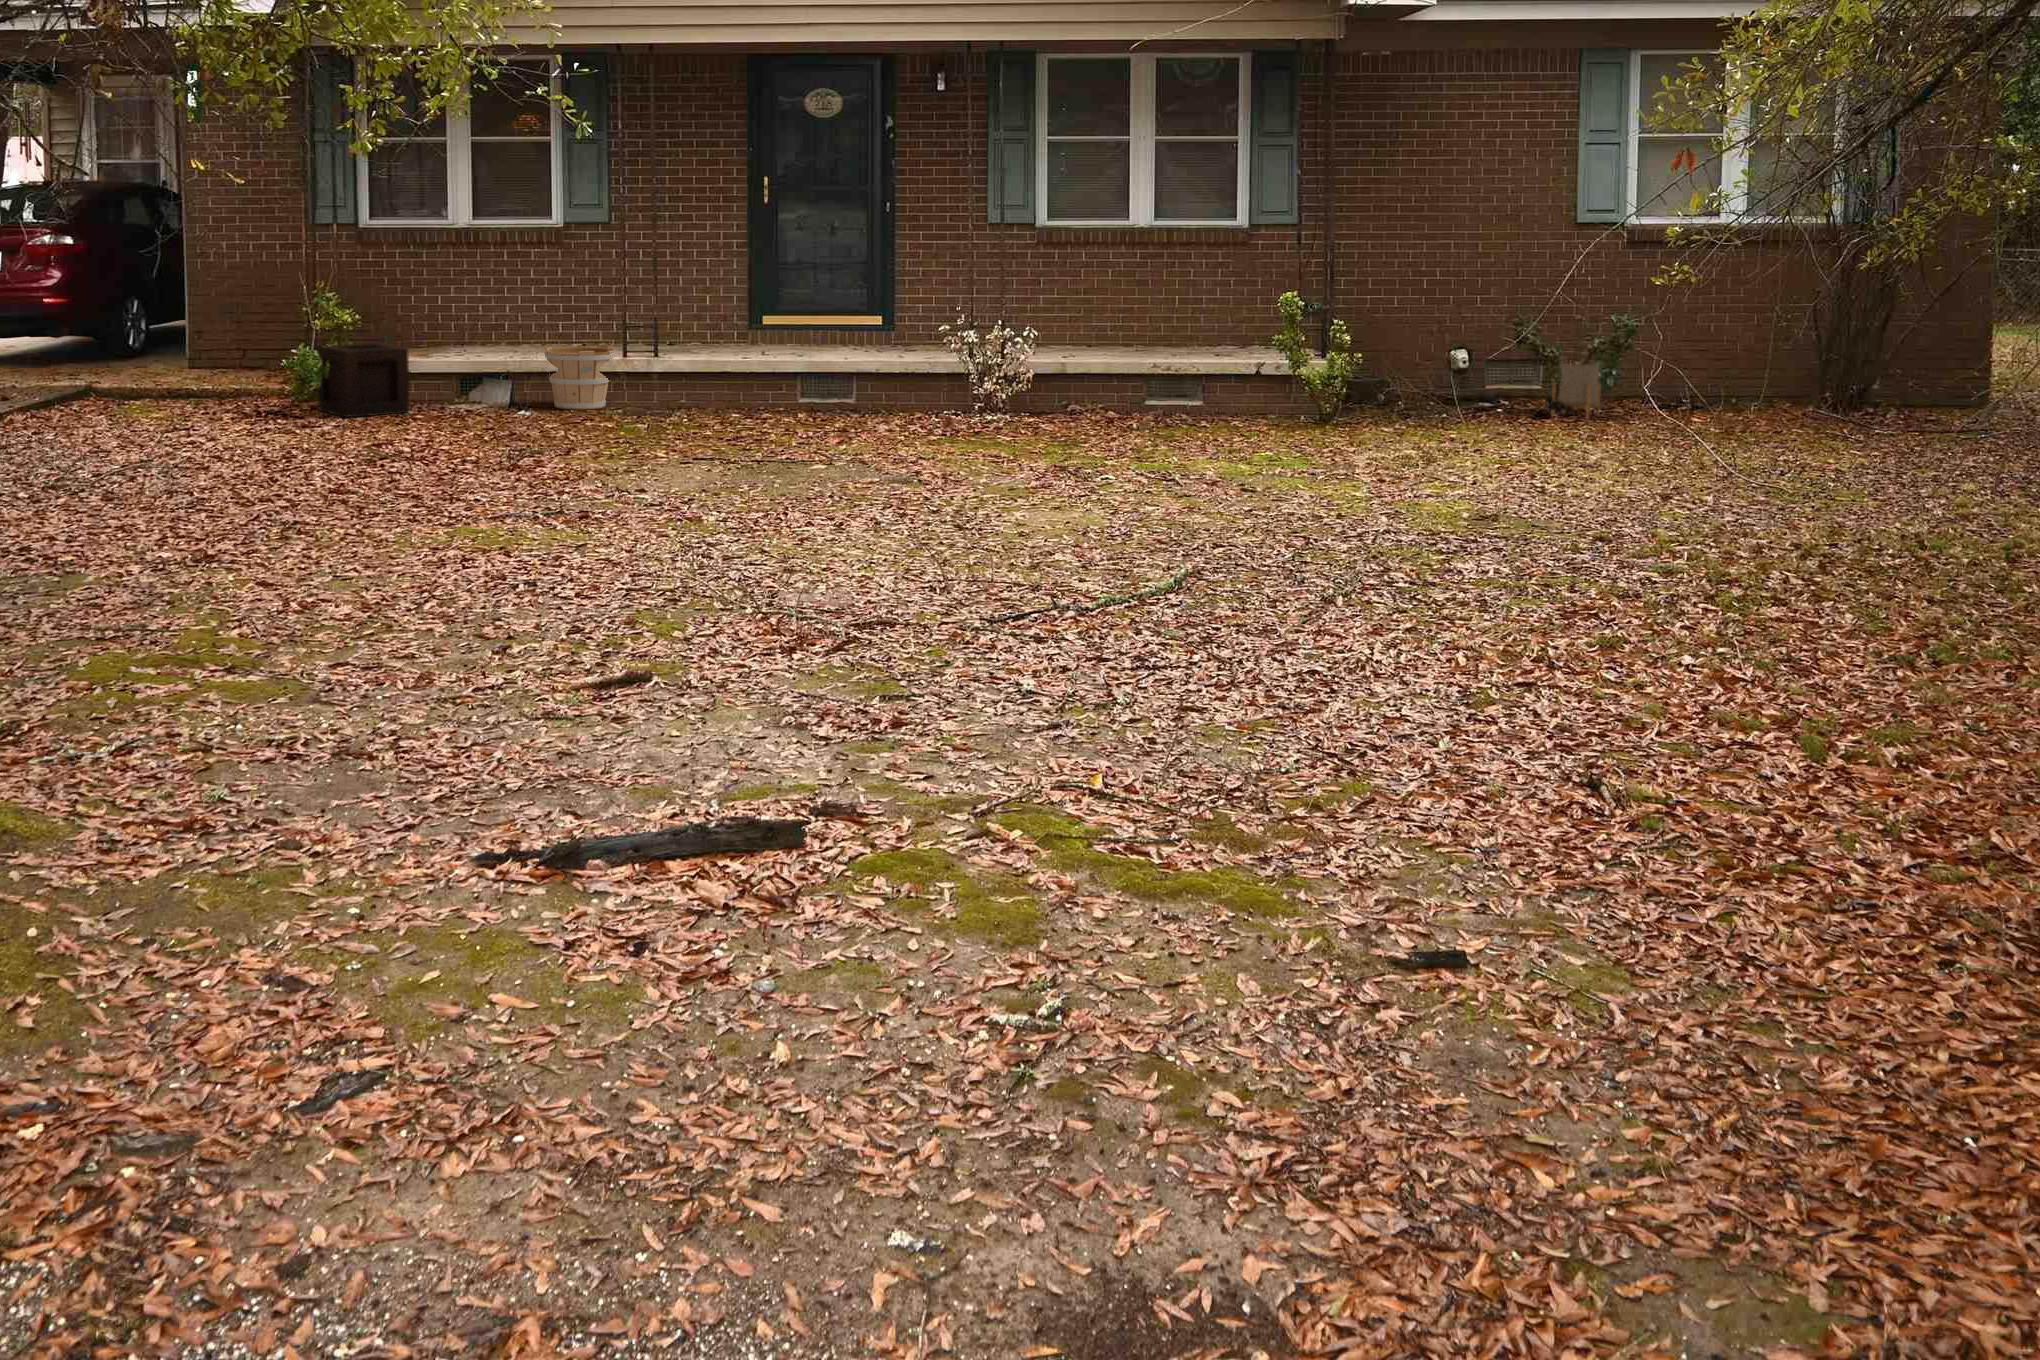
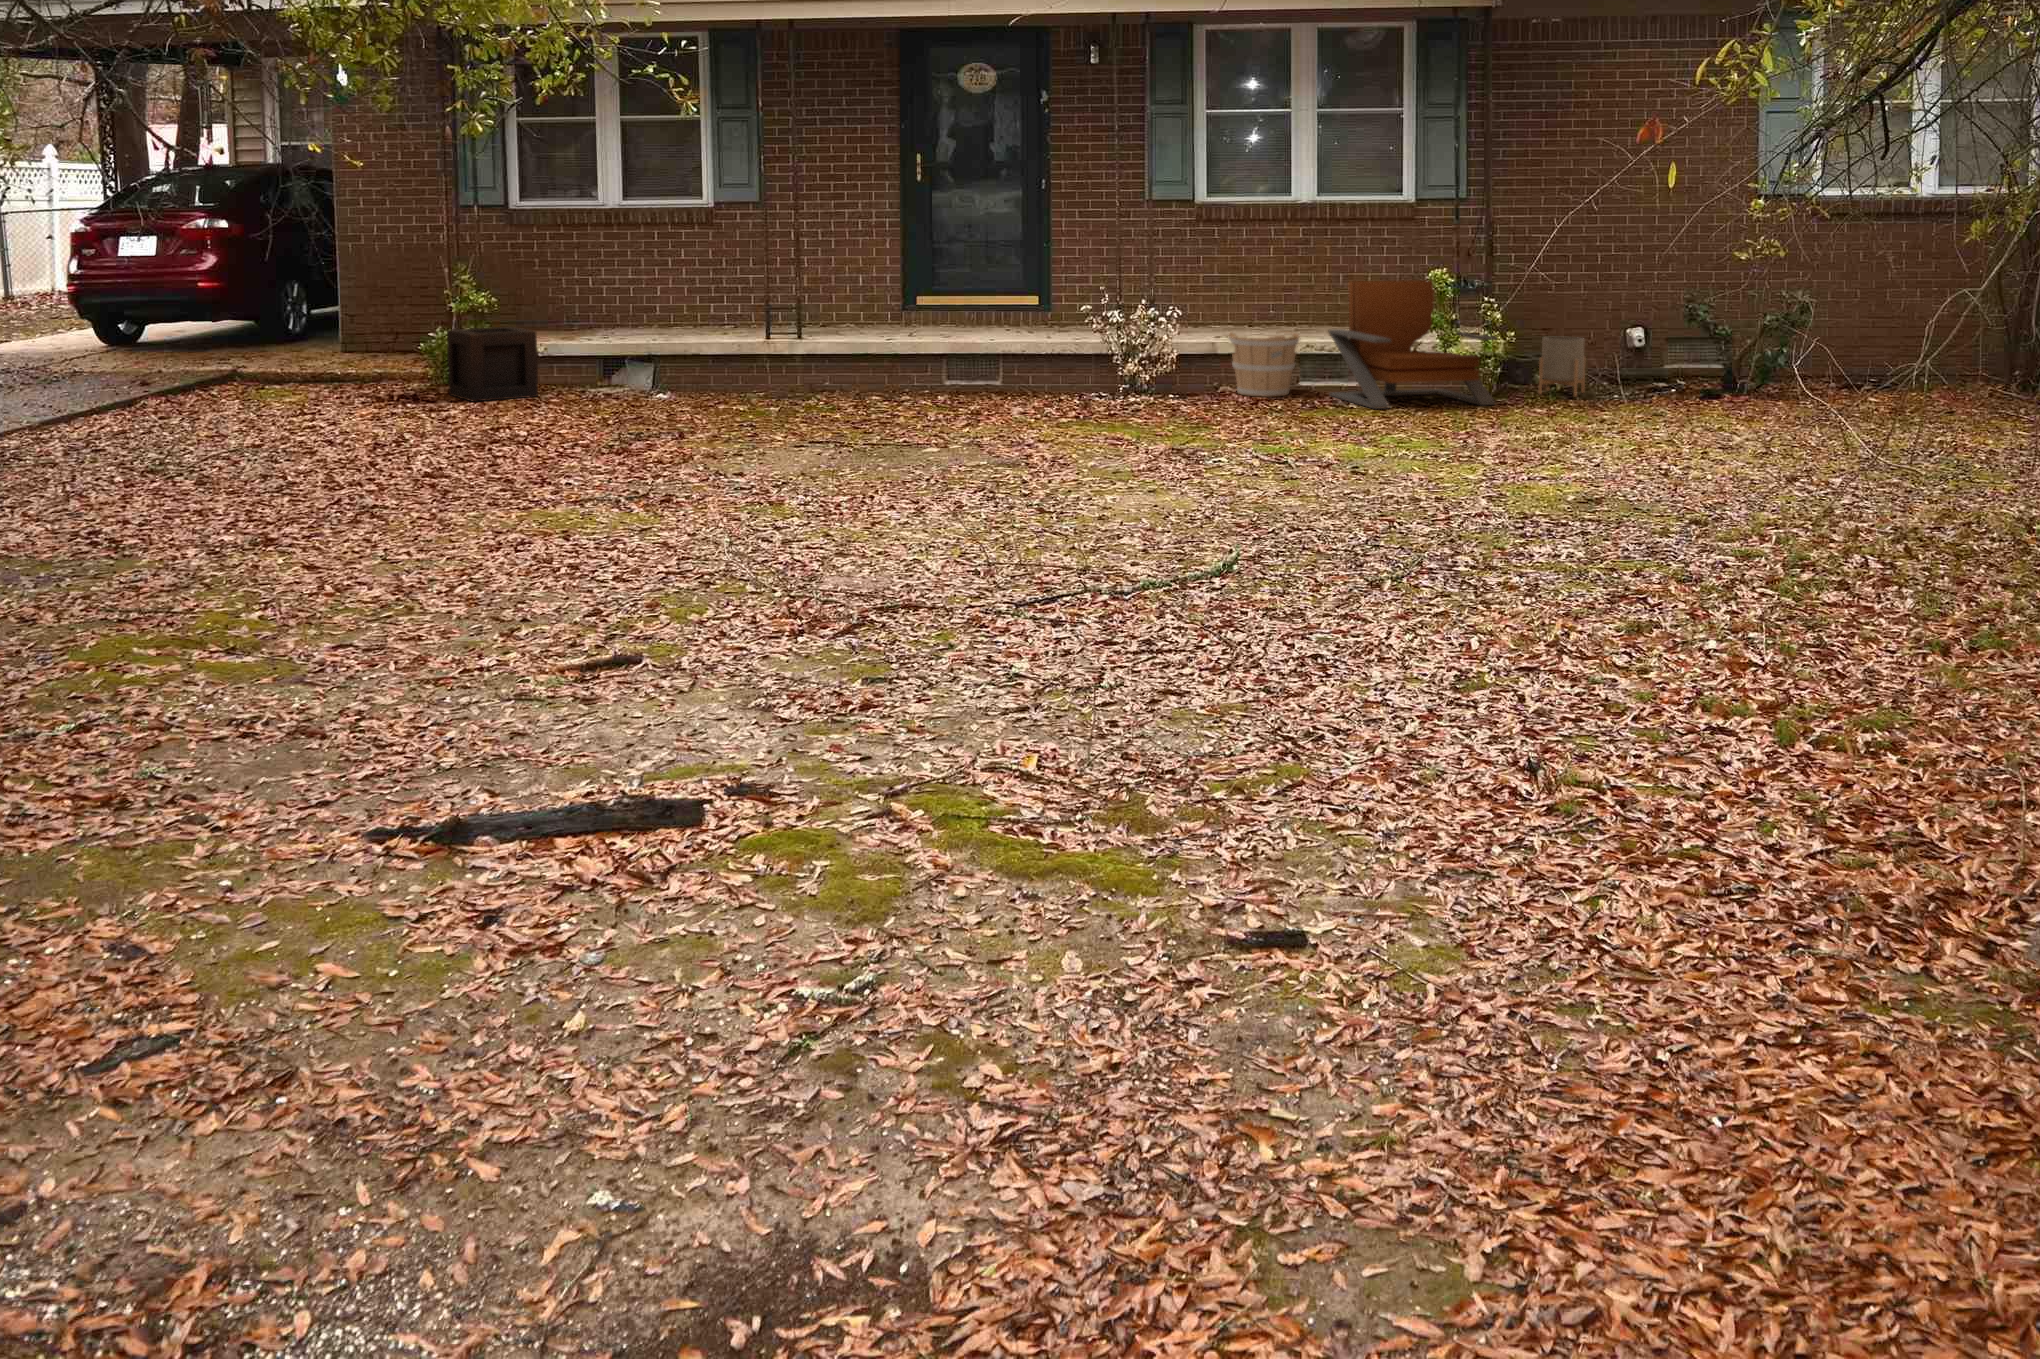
lounge chair: none [1184,305,1350,429] -> present [1328,280,1497,409]
wooden bucket: present [545,346,615,410] -> present [1228,332,1299,397]
planter: present [1551,364,1601,419] -> present [1539,336,1586,397]

